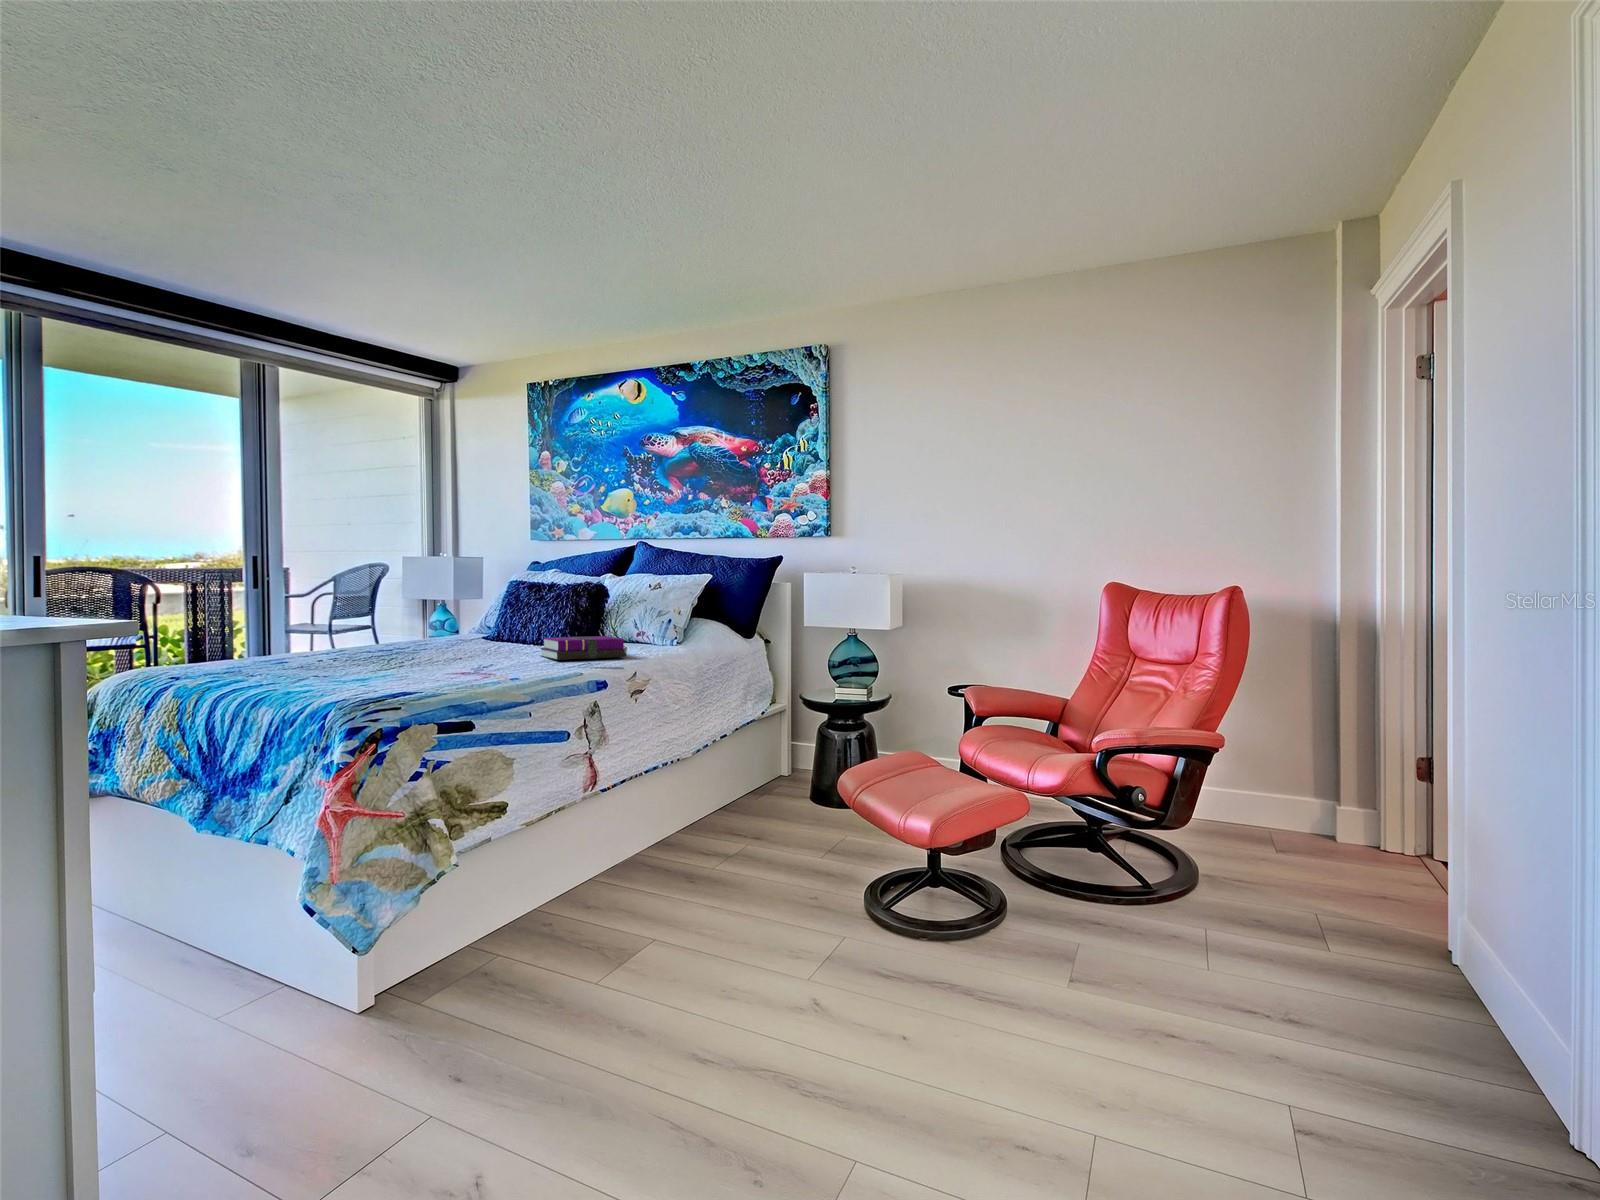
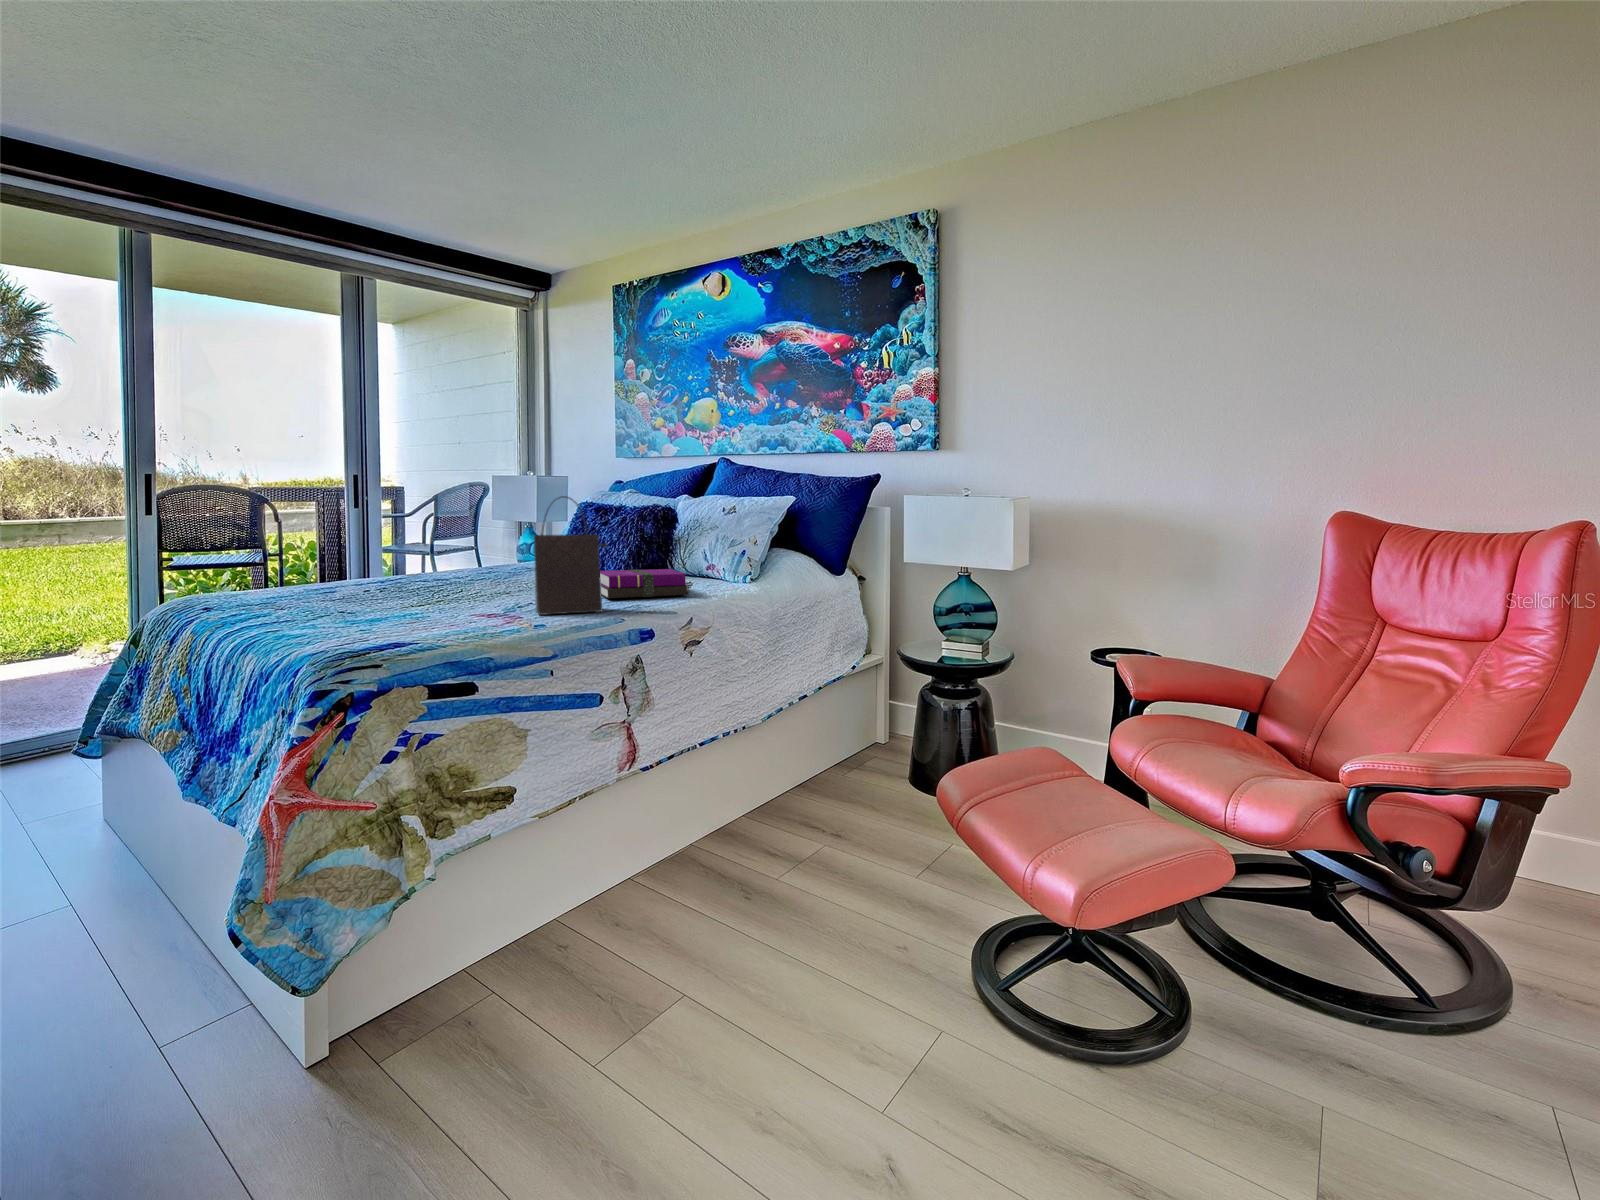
handbag: none [499,571,564,671] -> present [534,496,608,615]

